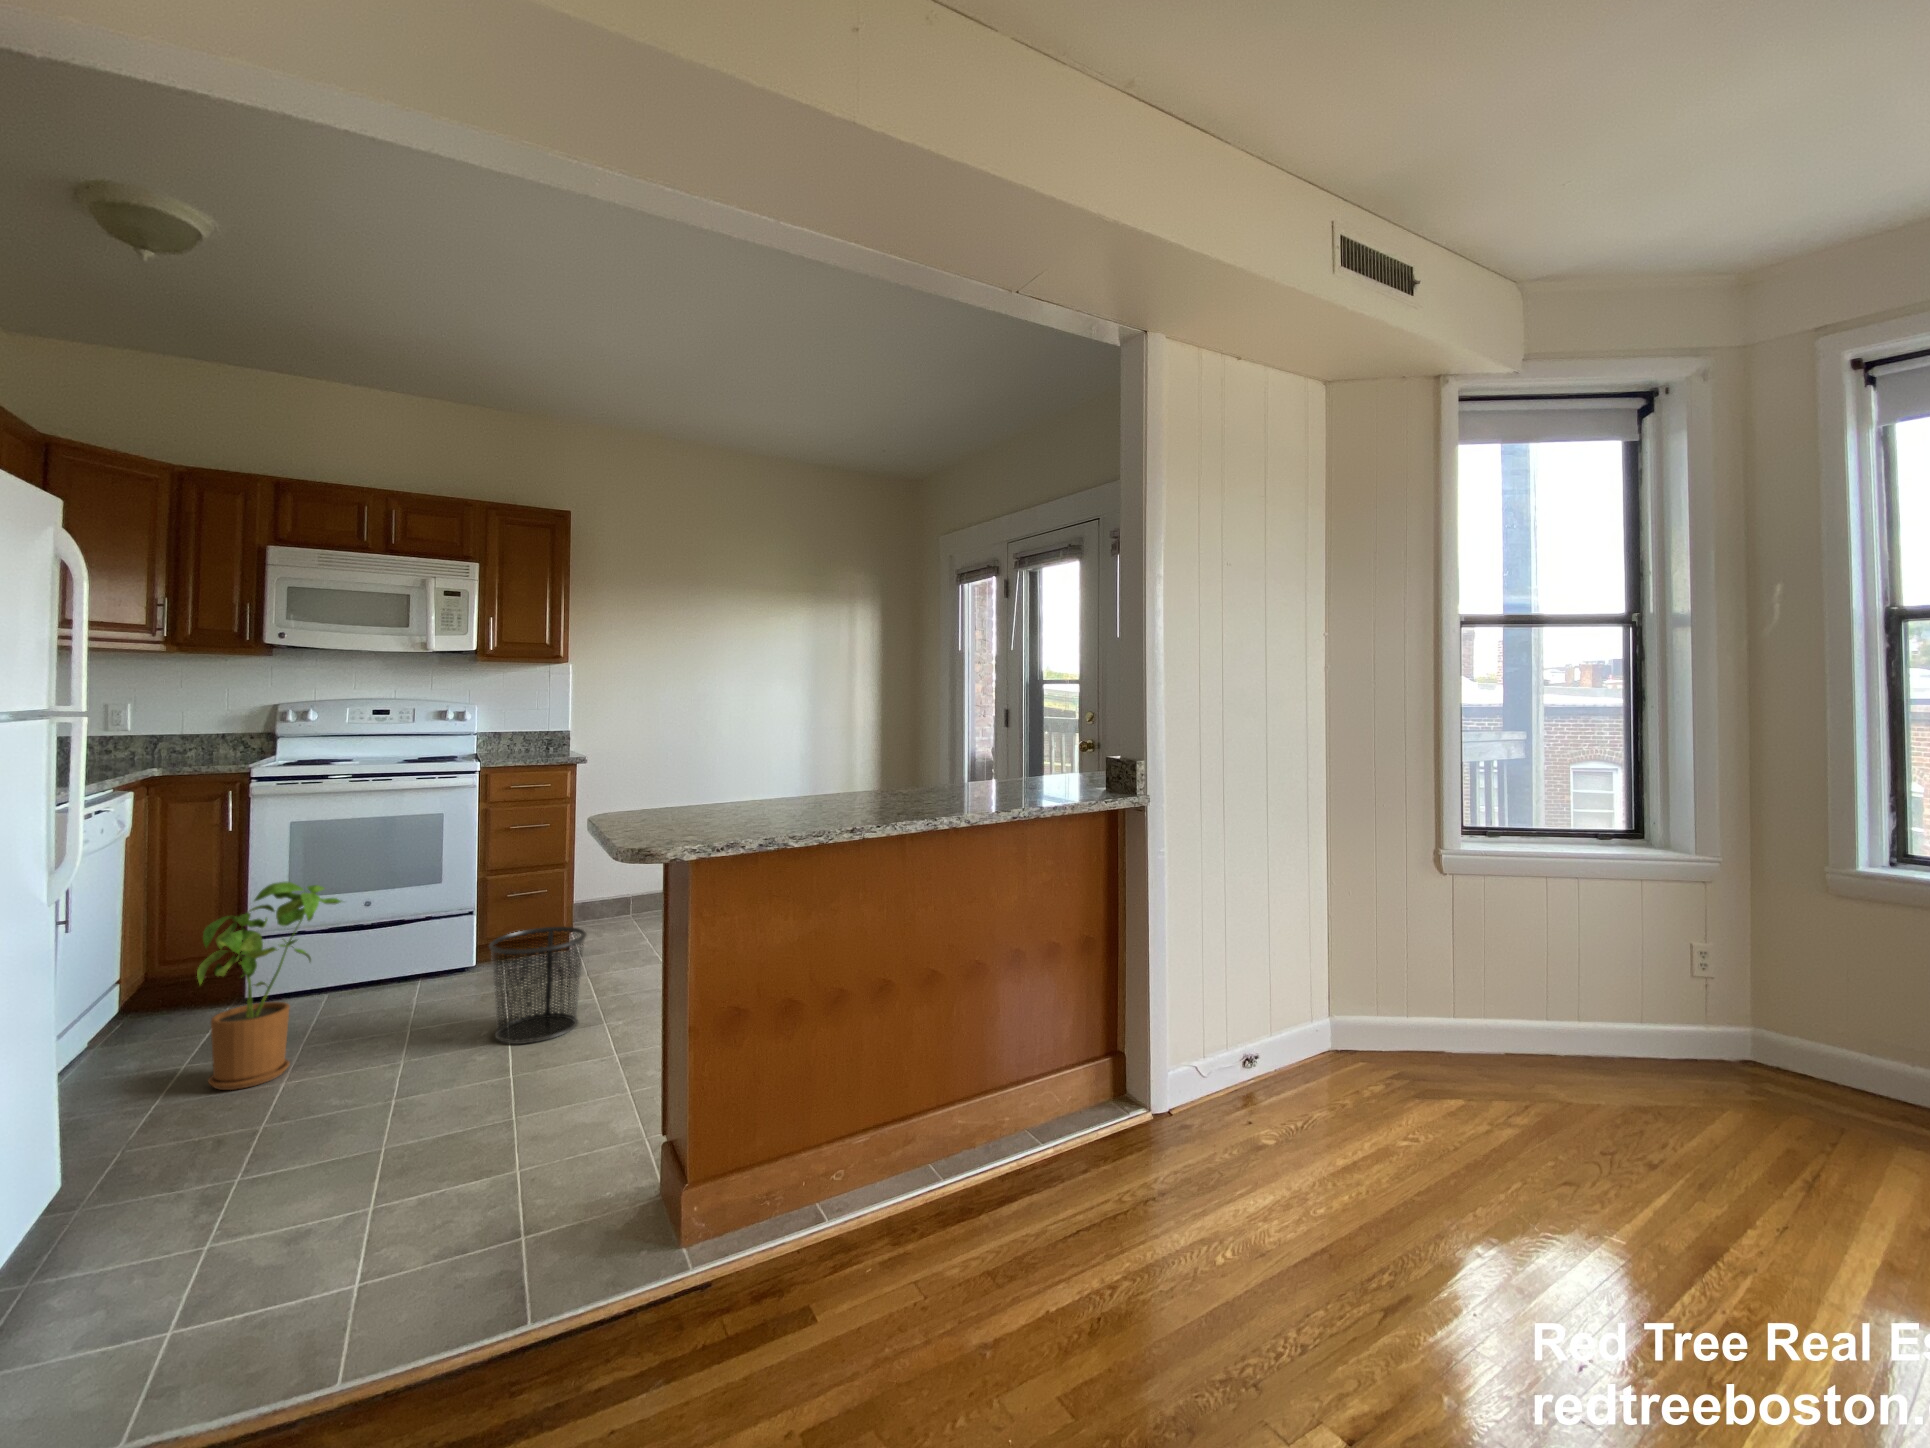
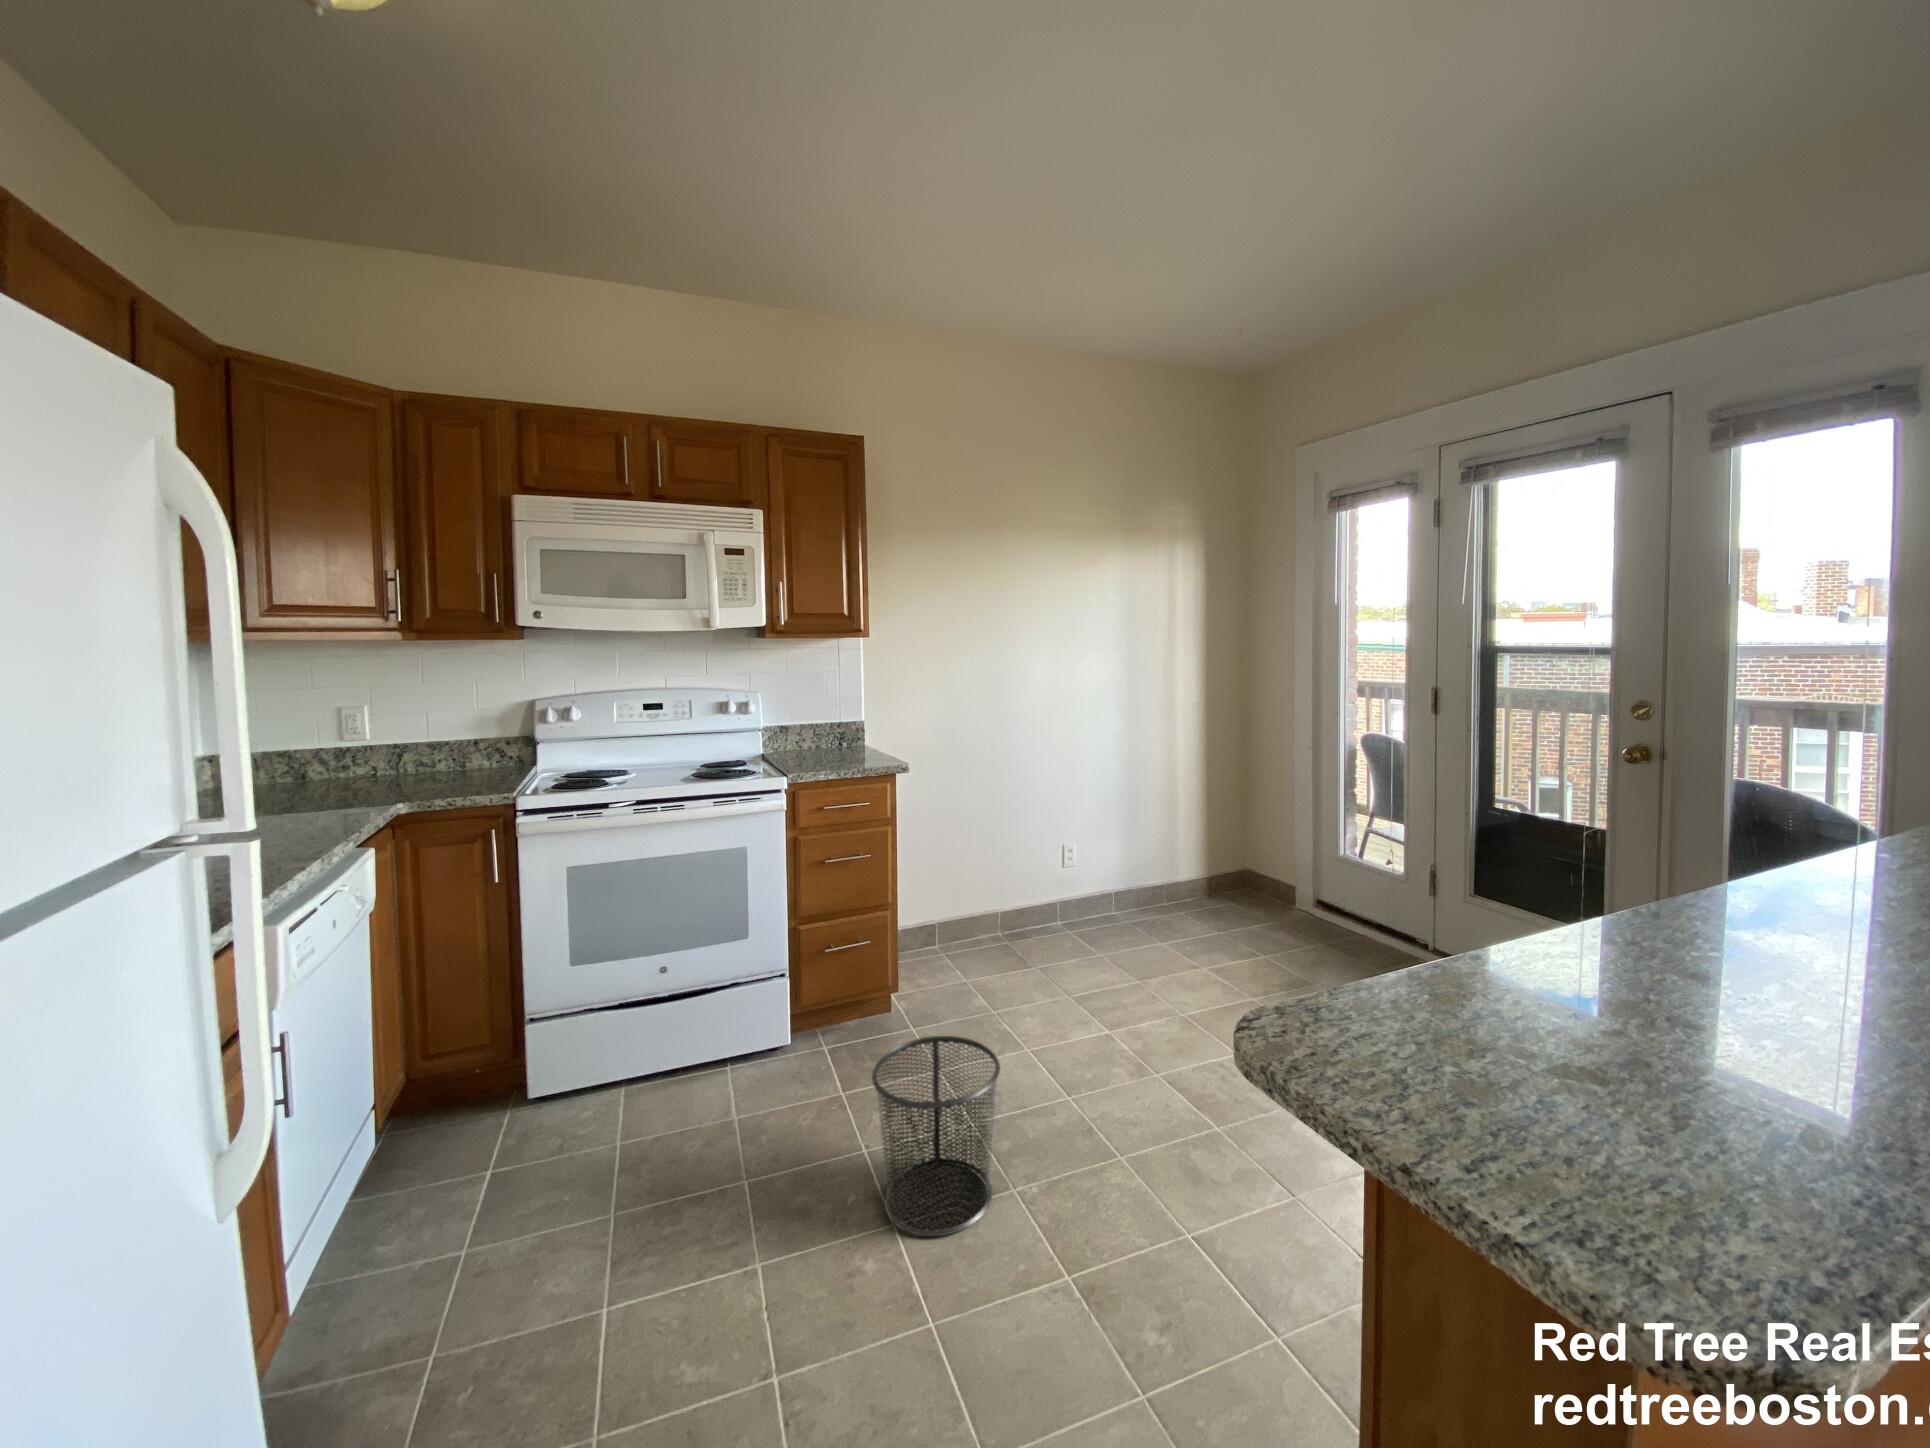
house plant: present [197,882,341,1090] -> none [492,1009,684,1347]

